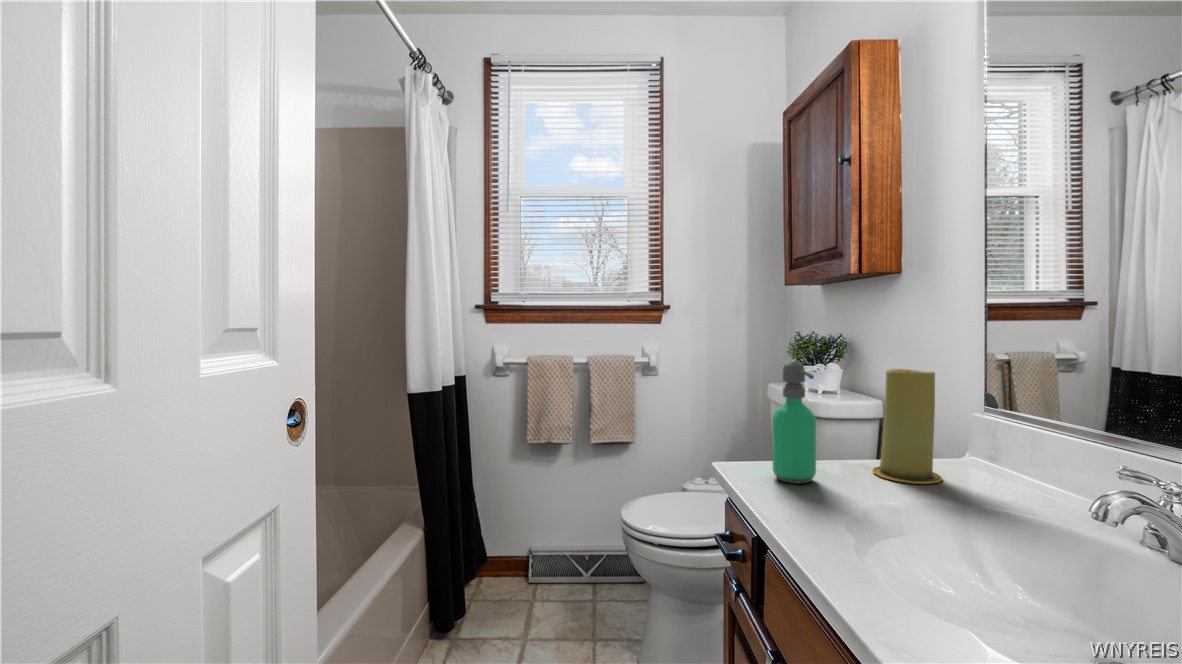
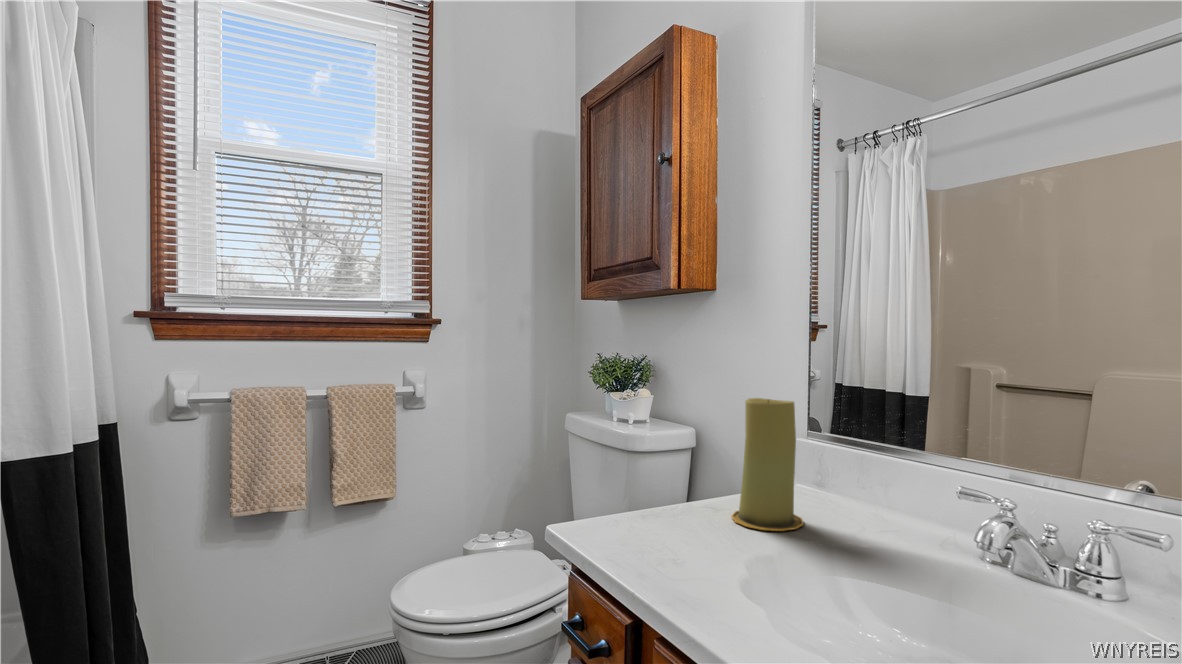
soap dispenser: present [772,361,816,483] -> none [636,395,693,552]

